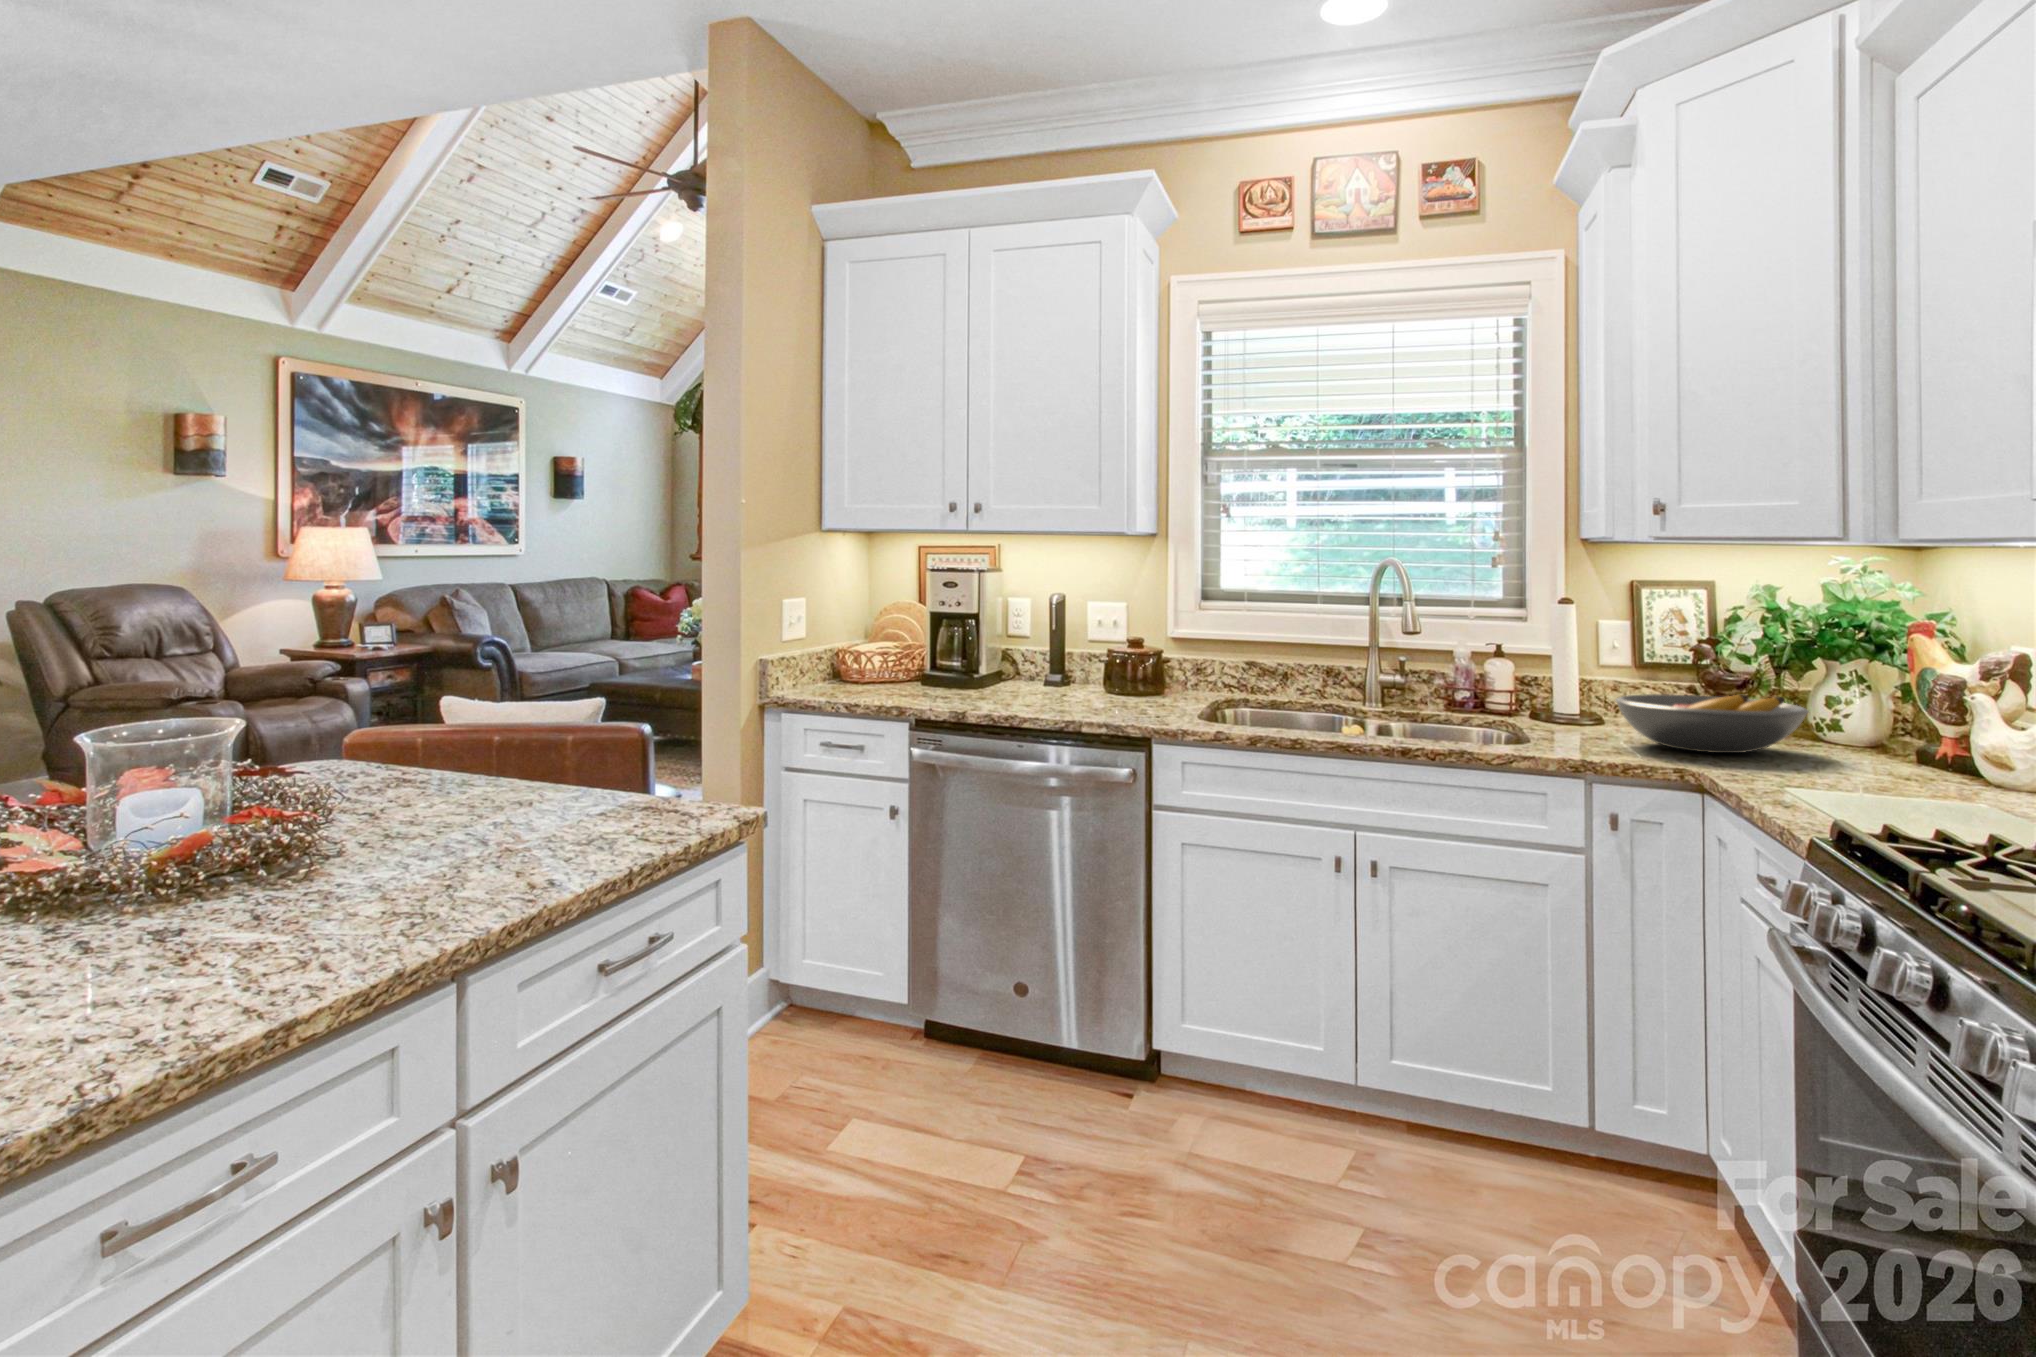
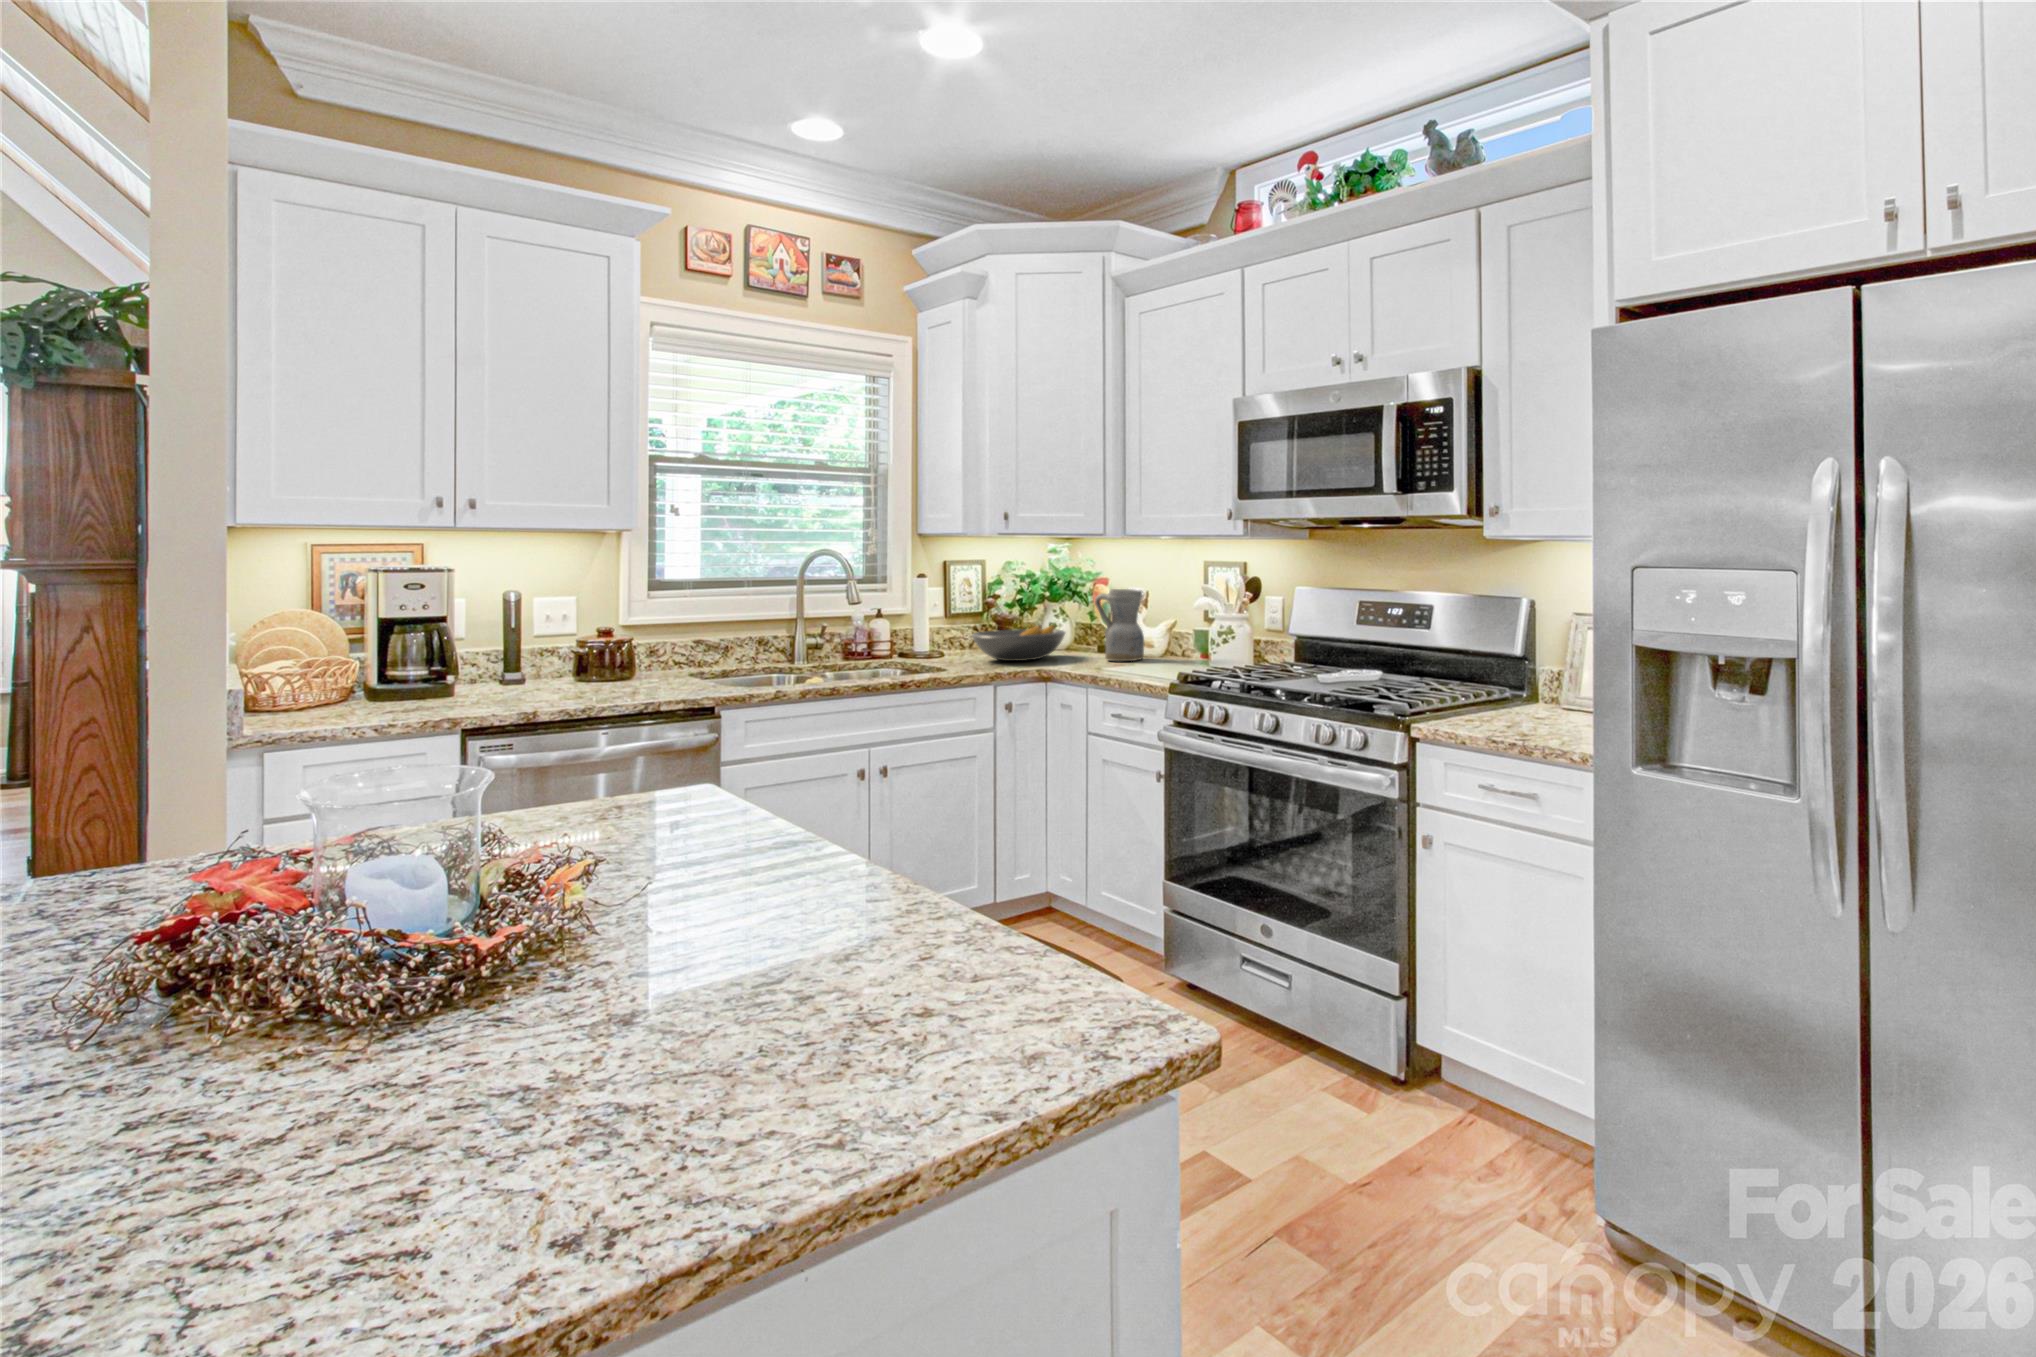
ceramic pitcher: none [1836,641,1948,788] -> present [1095,589,1144,661]

